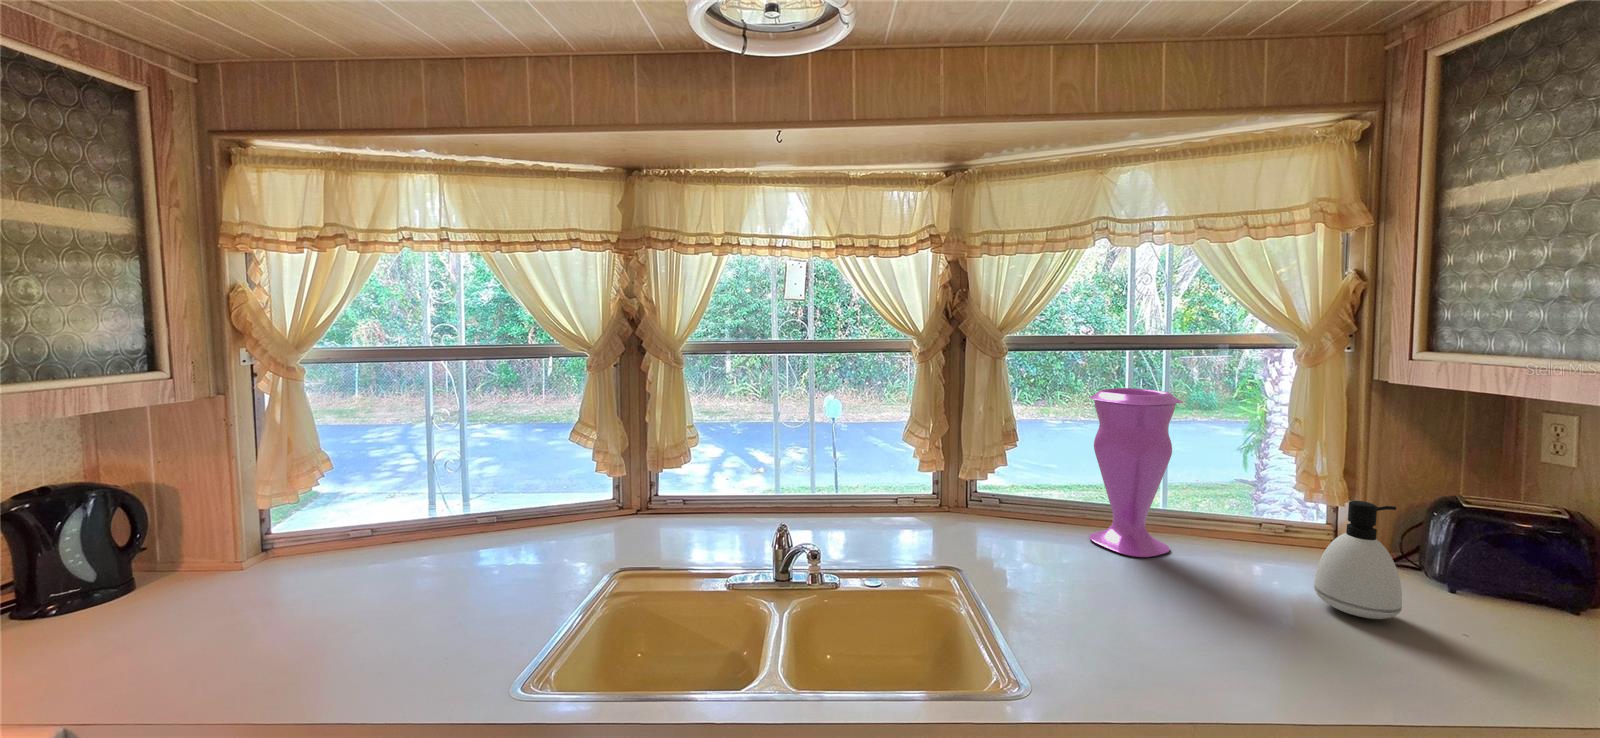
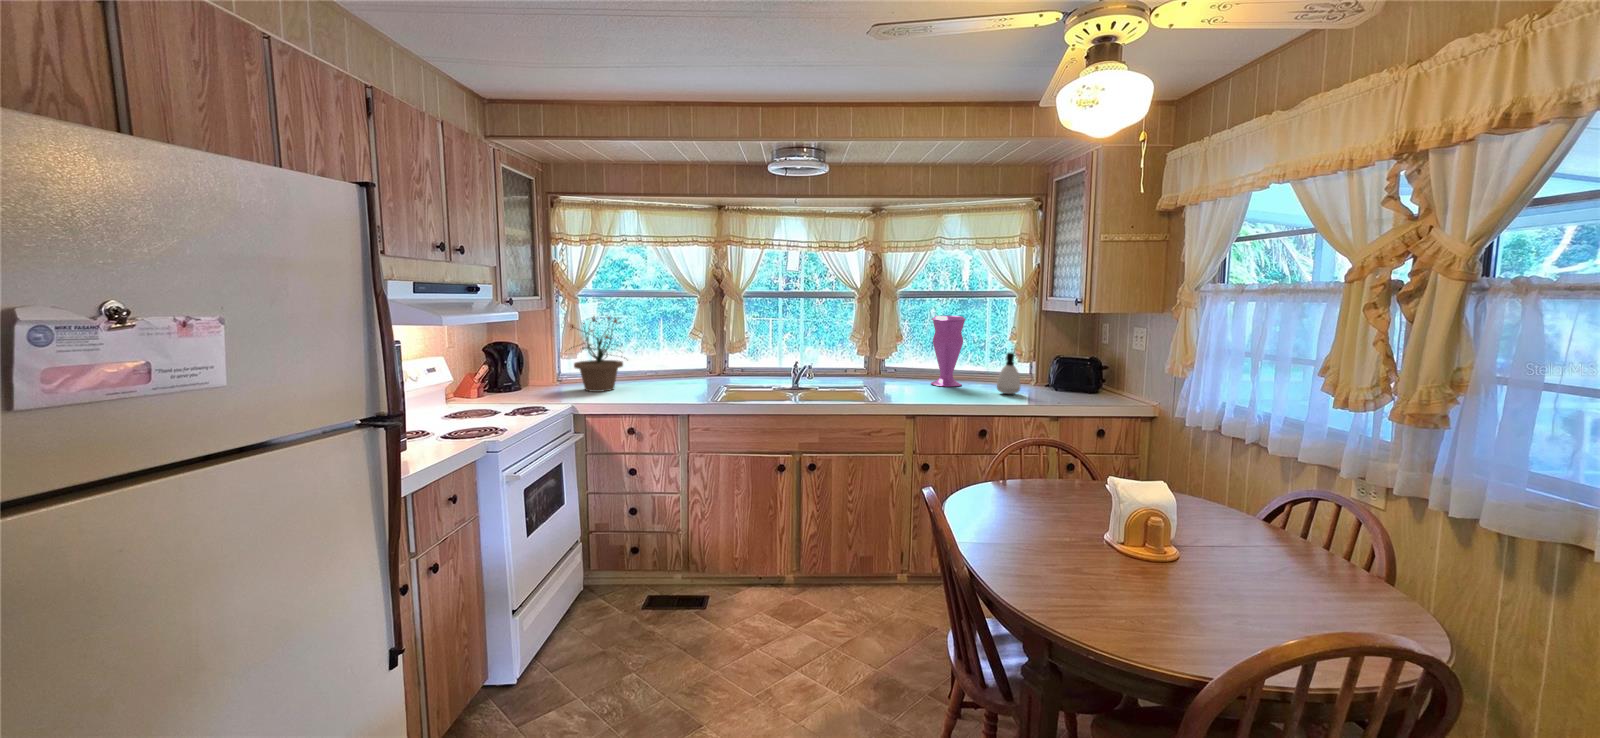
potted plant: none [227,405,398,603] -> present [569,317,623,392]

